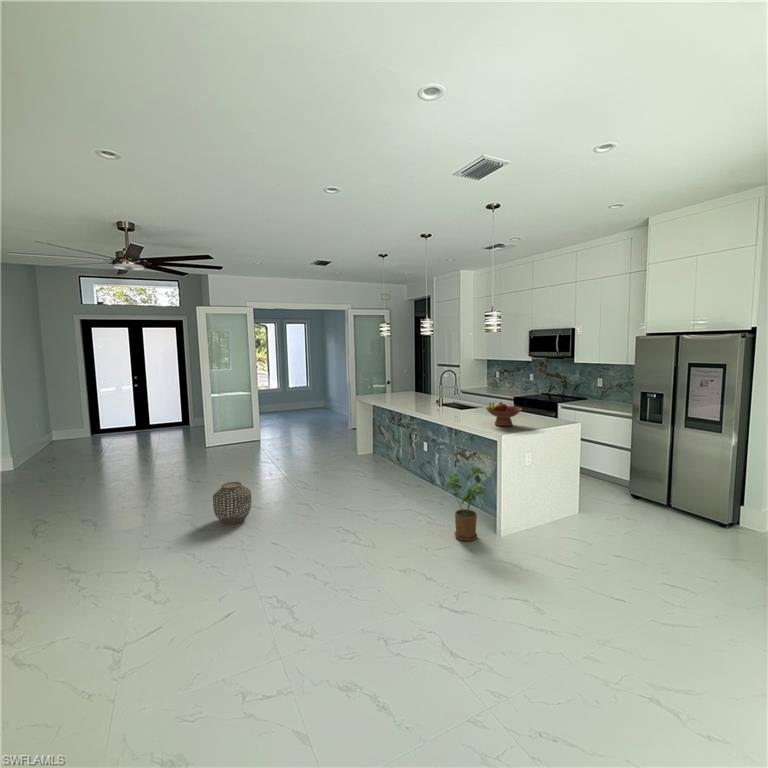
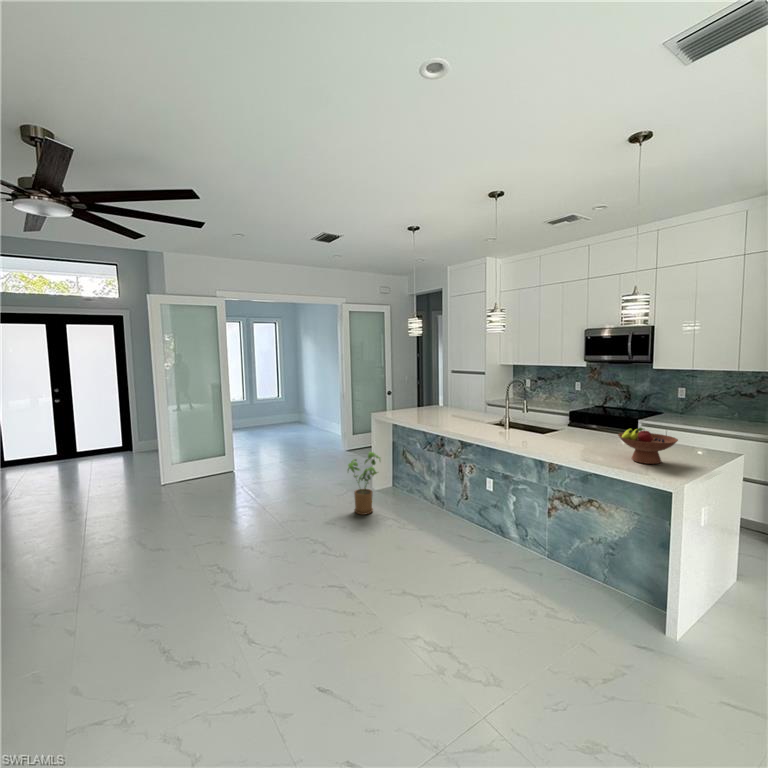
house plant: present [446,467,487,541] -> present [348,452,380,515]
woven basket: present [213,482,251,524] -> none [201,565,265,642]

